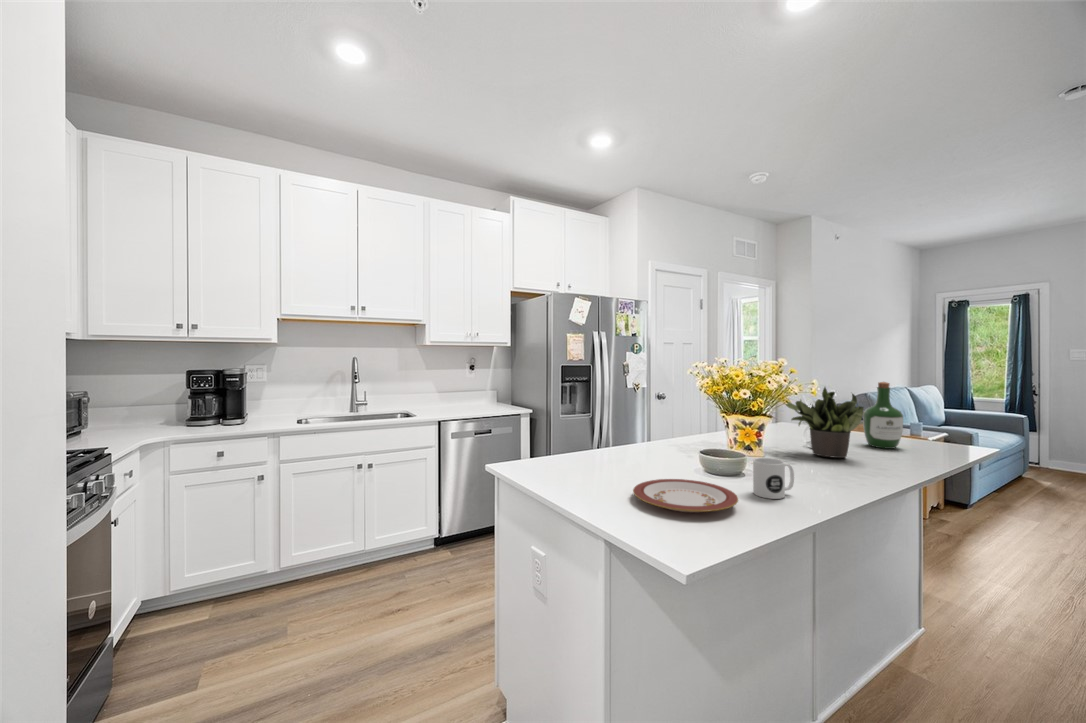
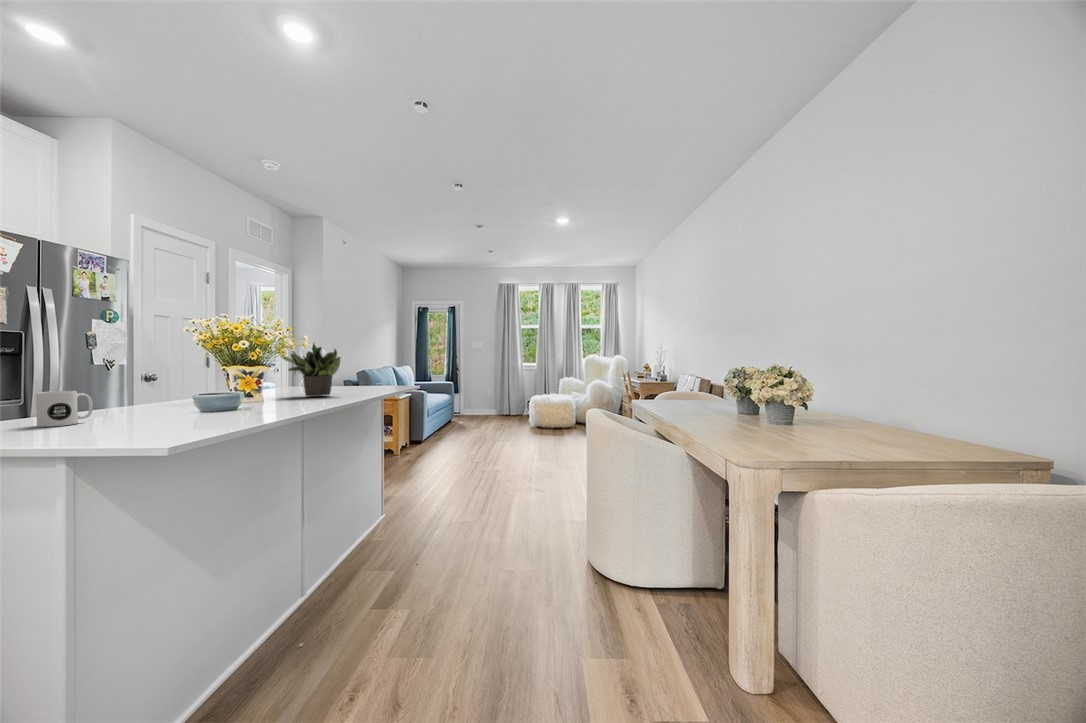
wine bottle: present [863,382,903,449] -> none [345,343,370,391]
mug: present [753,458,794,499] -> present [36,391,93,427]
plate: present [633,479,738,512] -> none [115,410,233,429]

